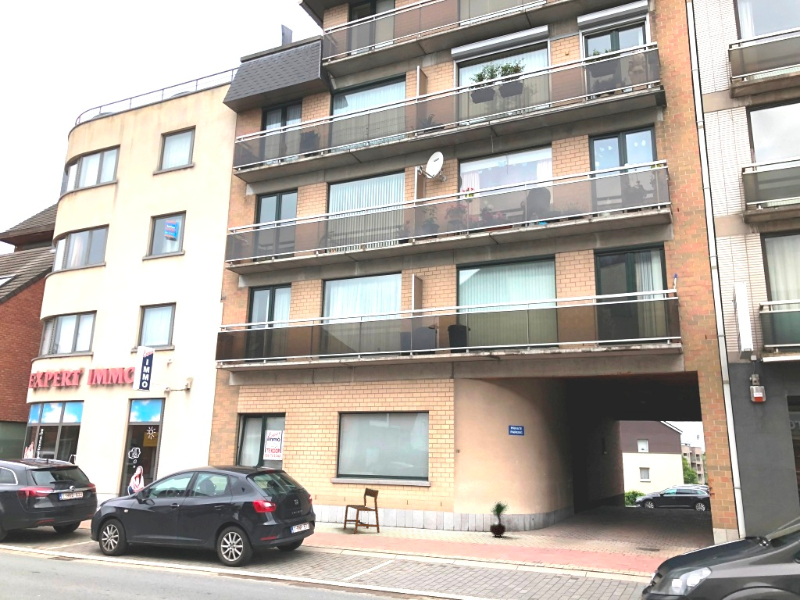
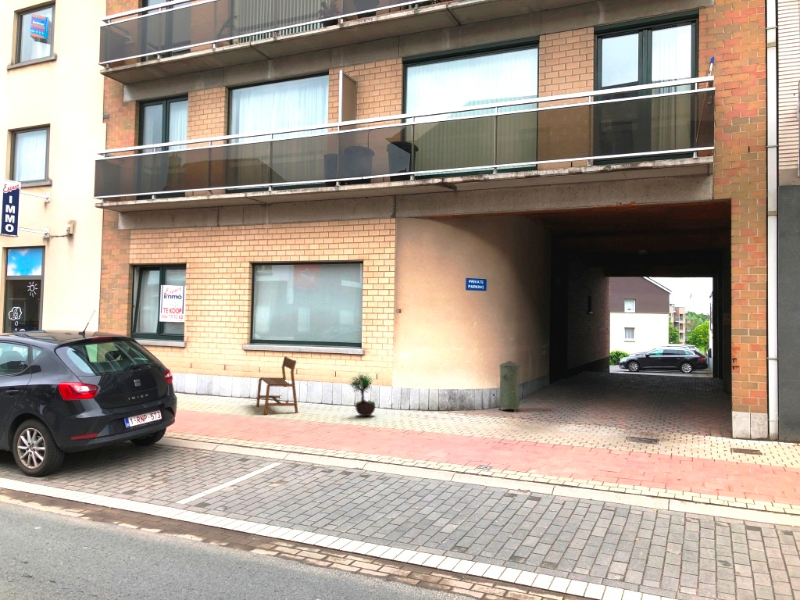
trash can: none [536,492,553,533] -> present [499,361,520,412]
potted tree: present [490,502,507,537] -> present [351,375,375,416]

